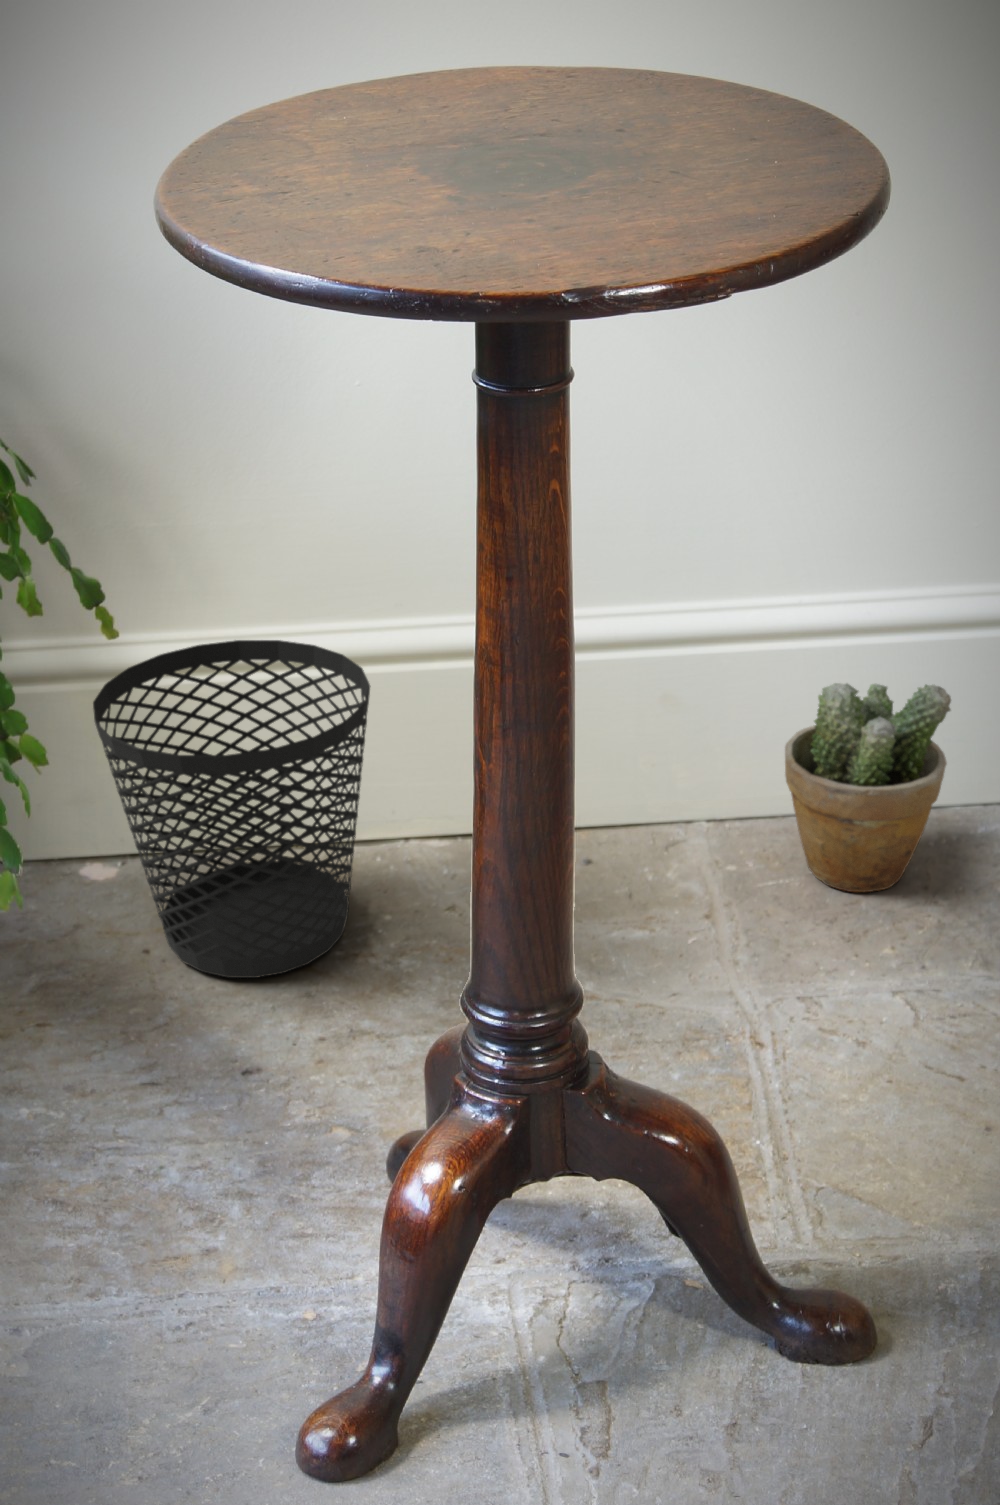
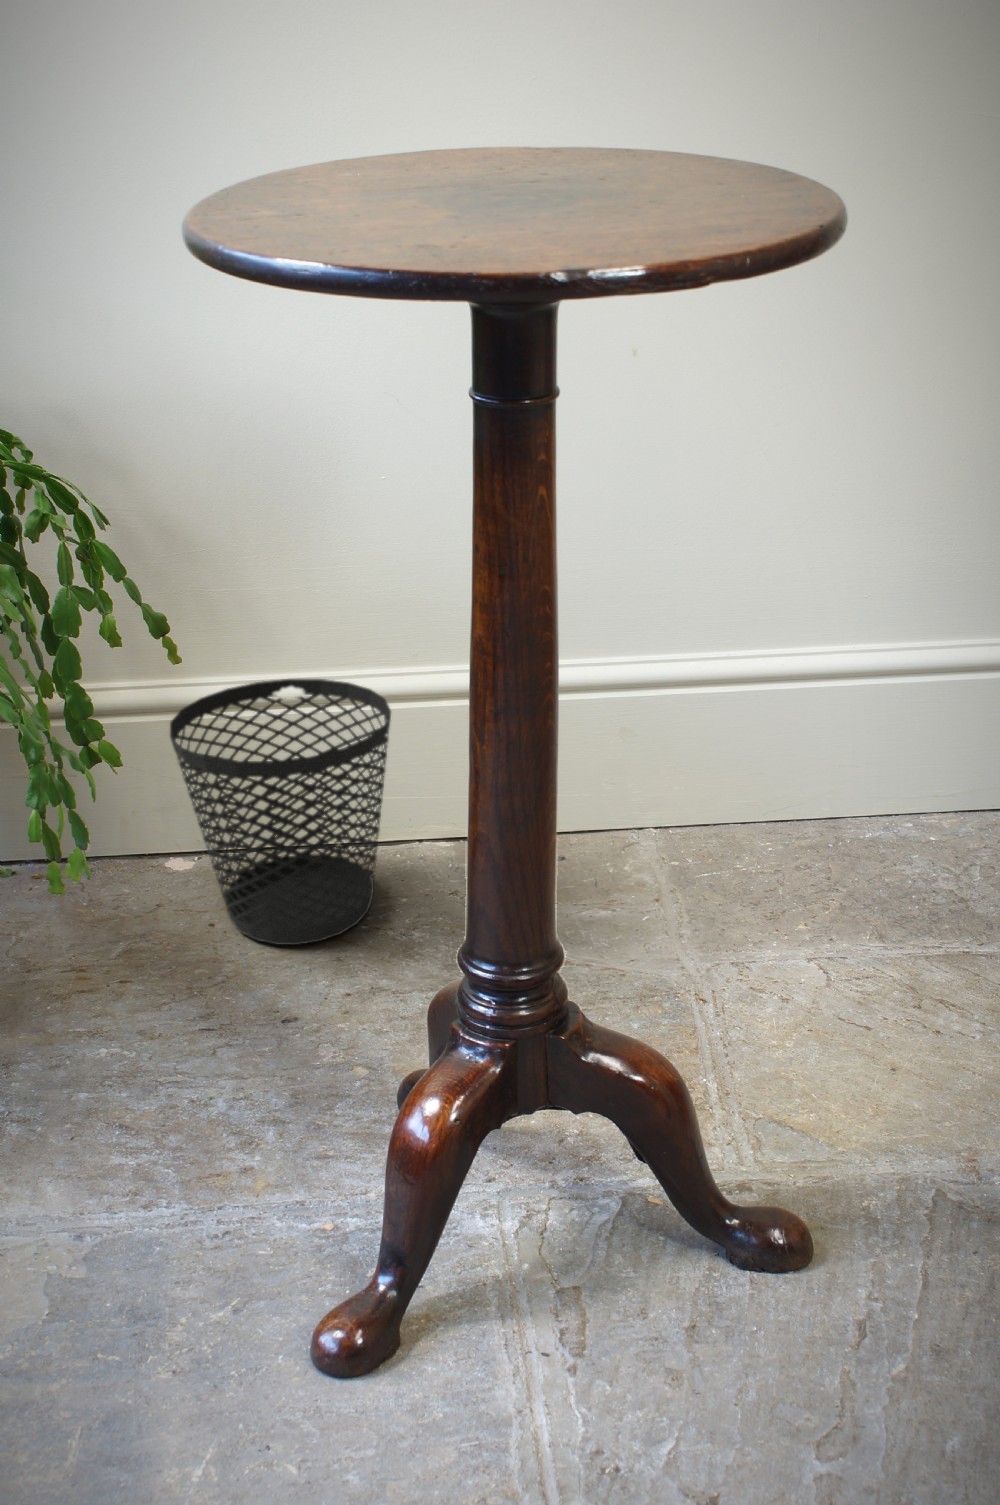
potted plant: present [785,683,951,892] -> none [718,715,850,881]

